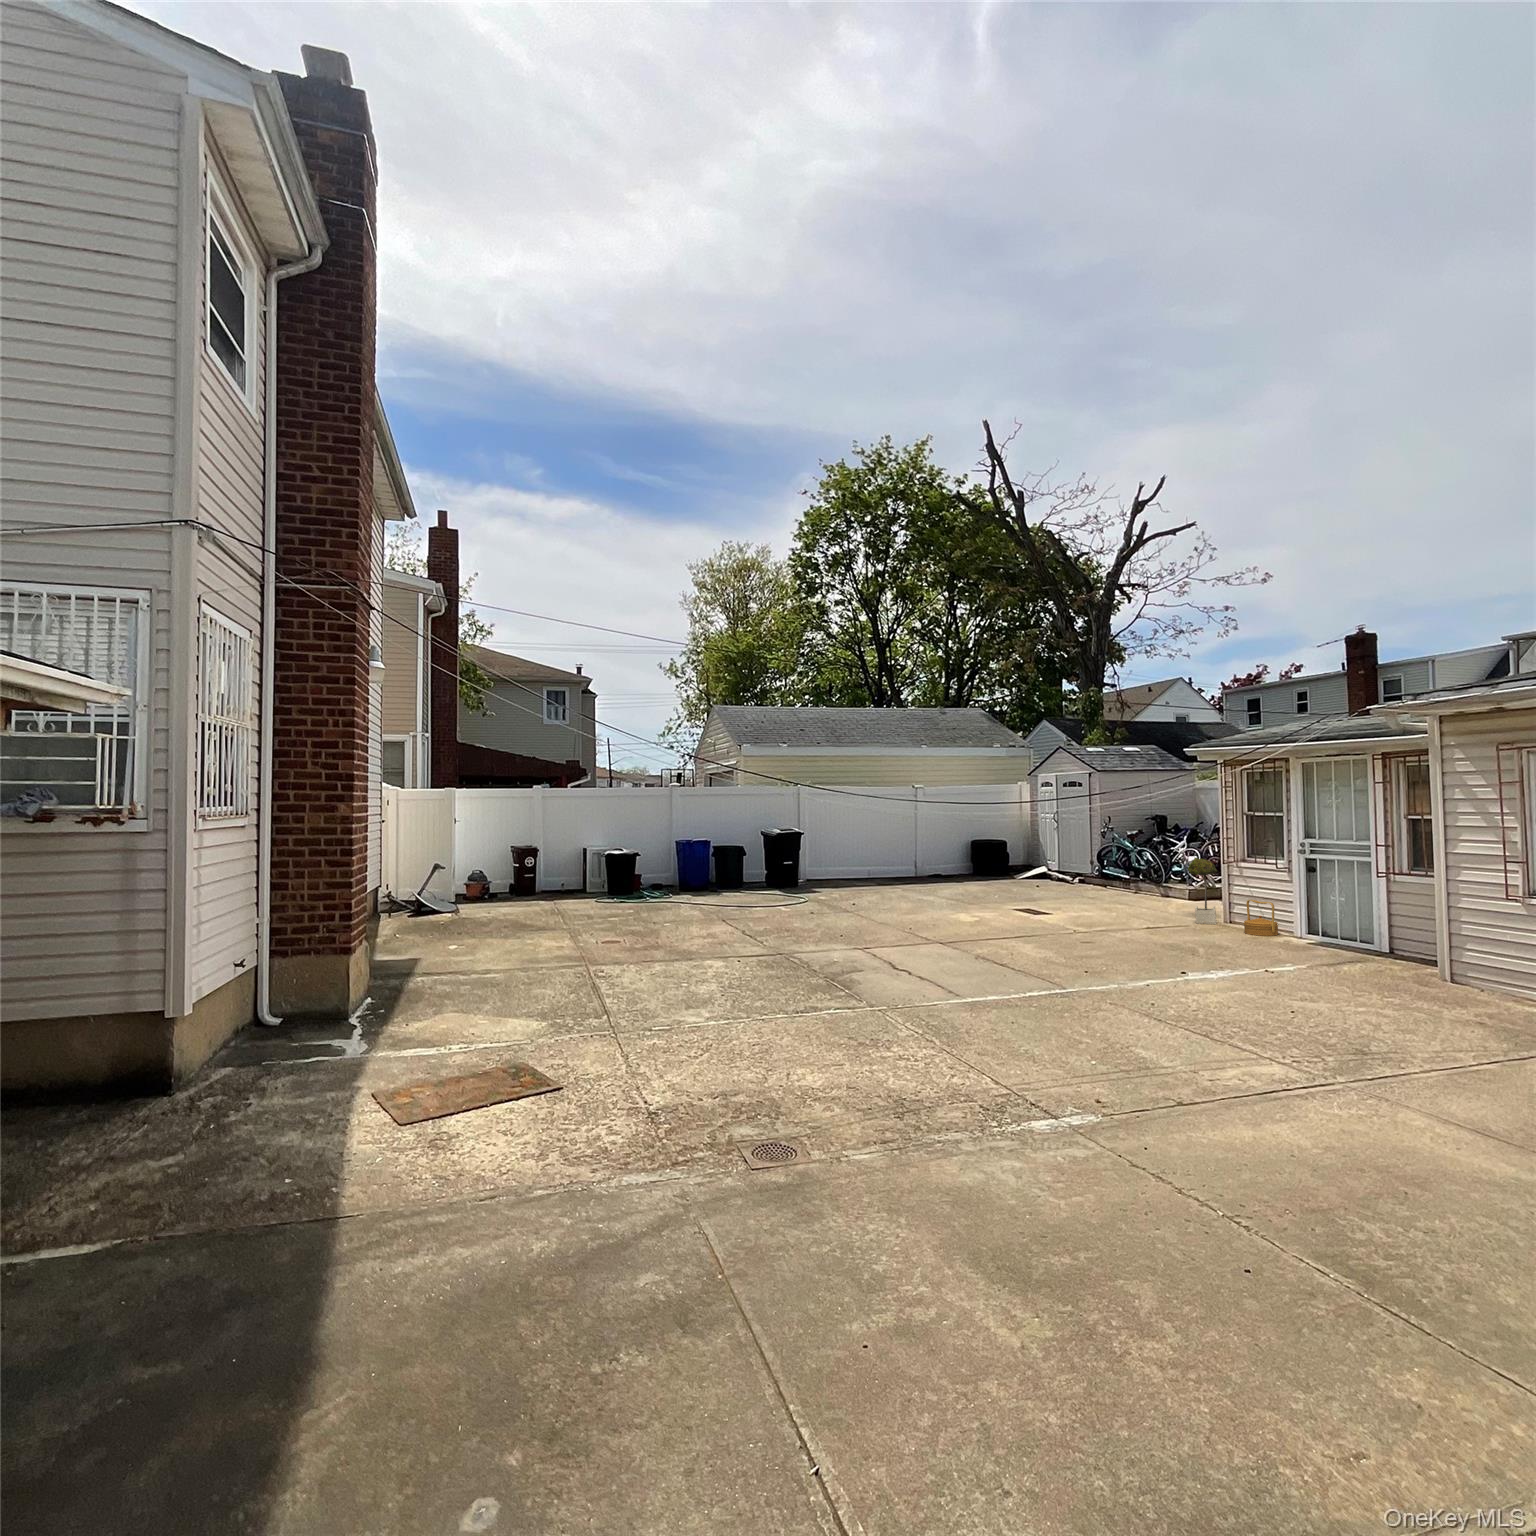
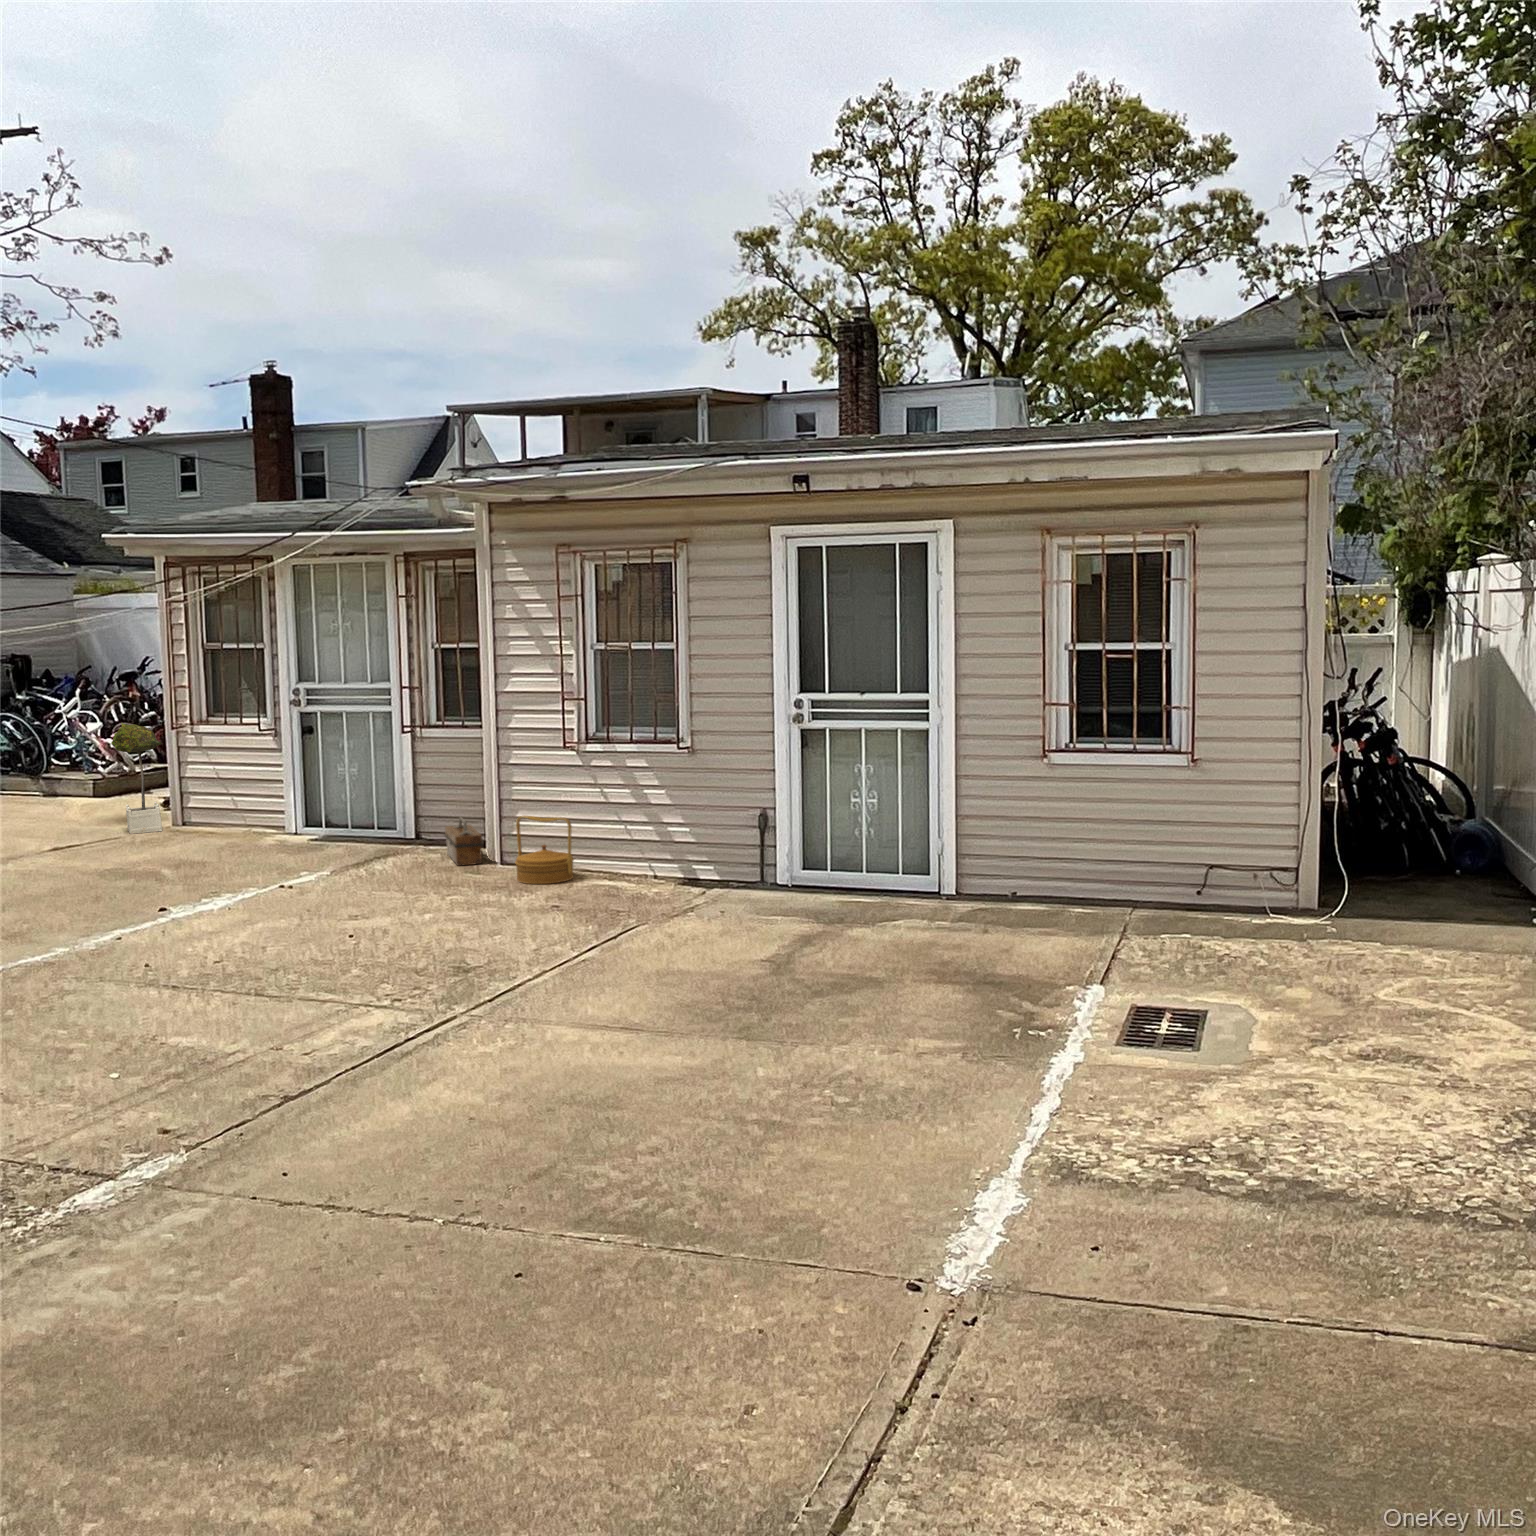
woven basket: present [1244,900,1278,936] -> present [515,815,574,884]
toolbox: none [1407,942,1437,979] -> present [444,817,483,866]

